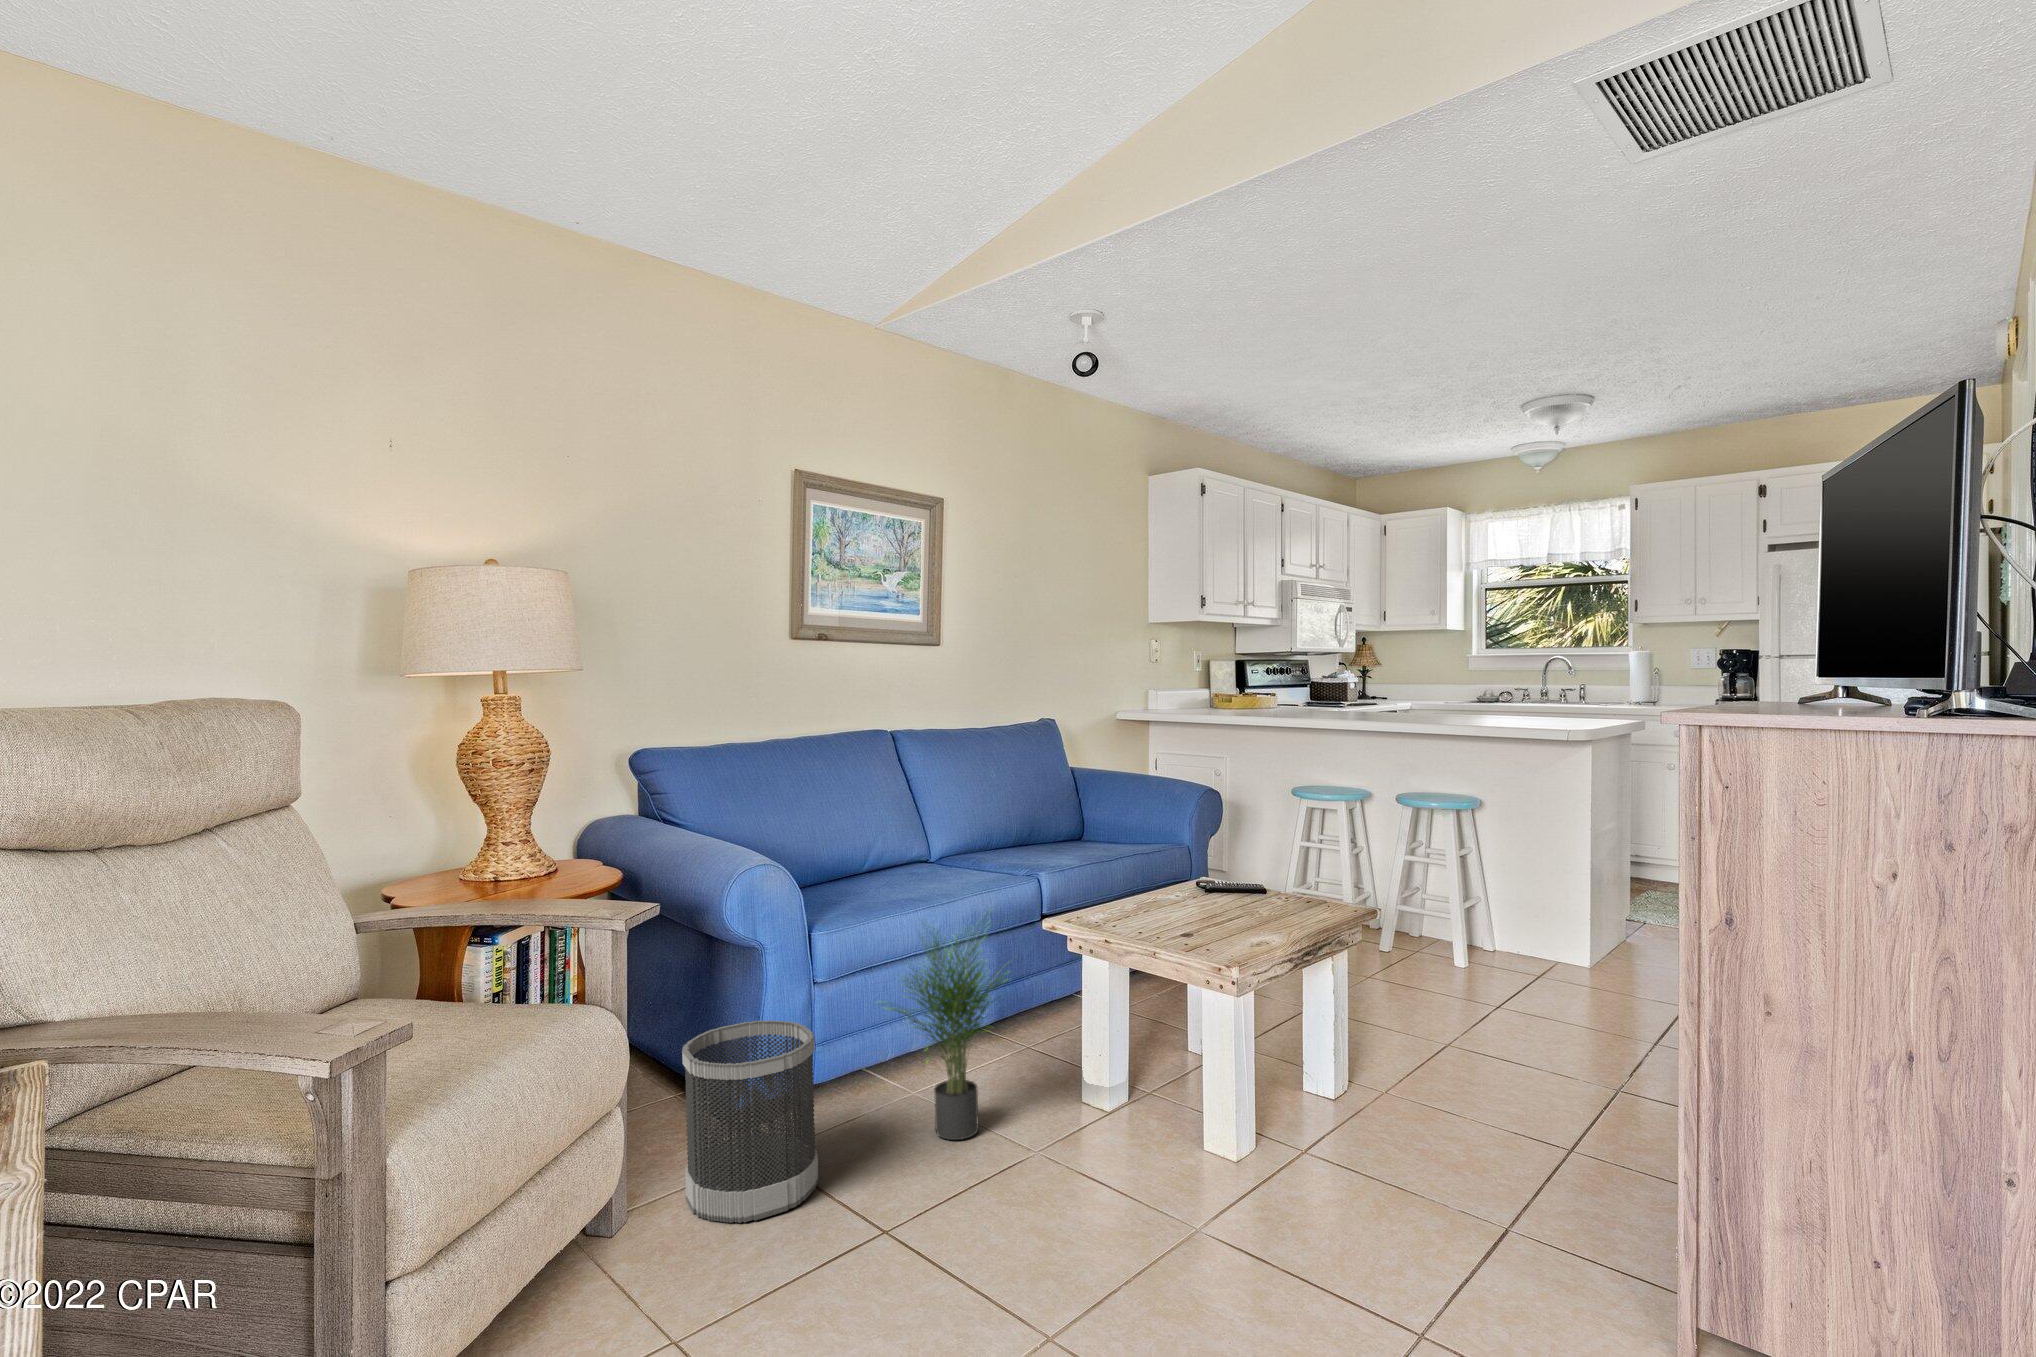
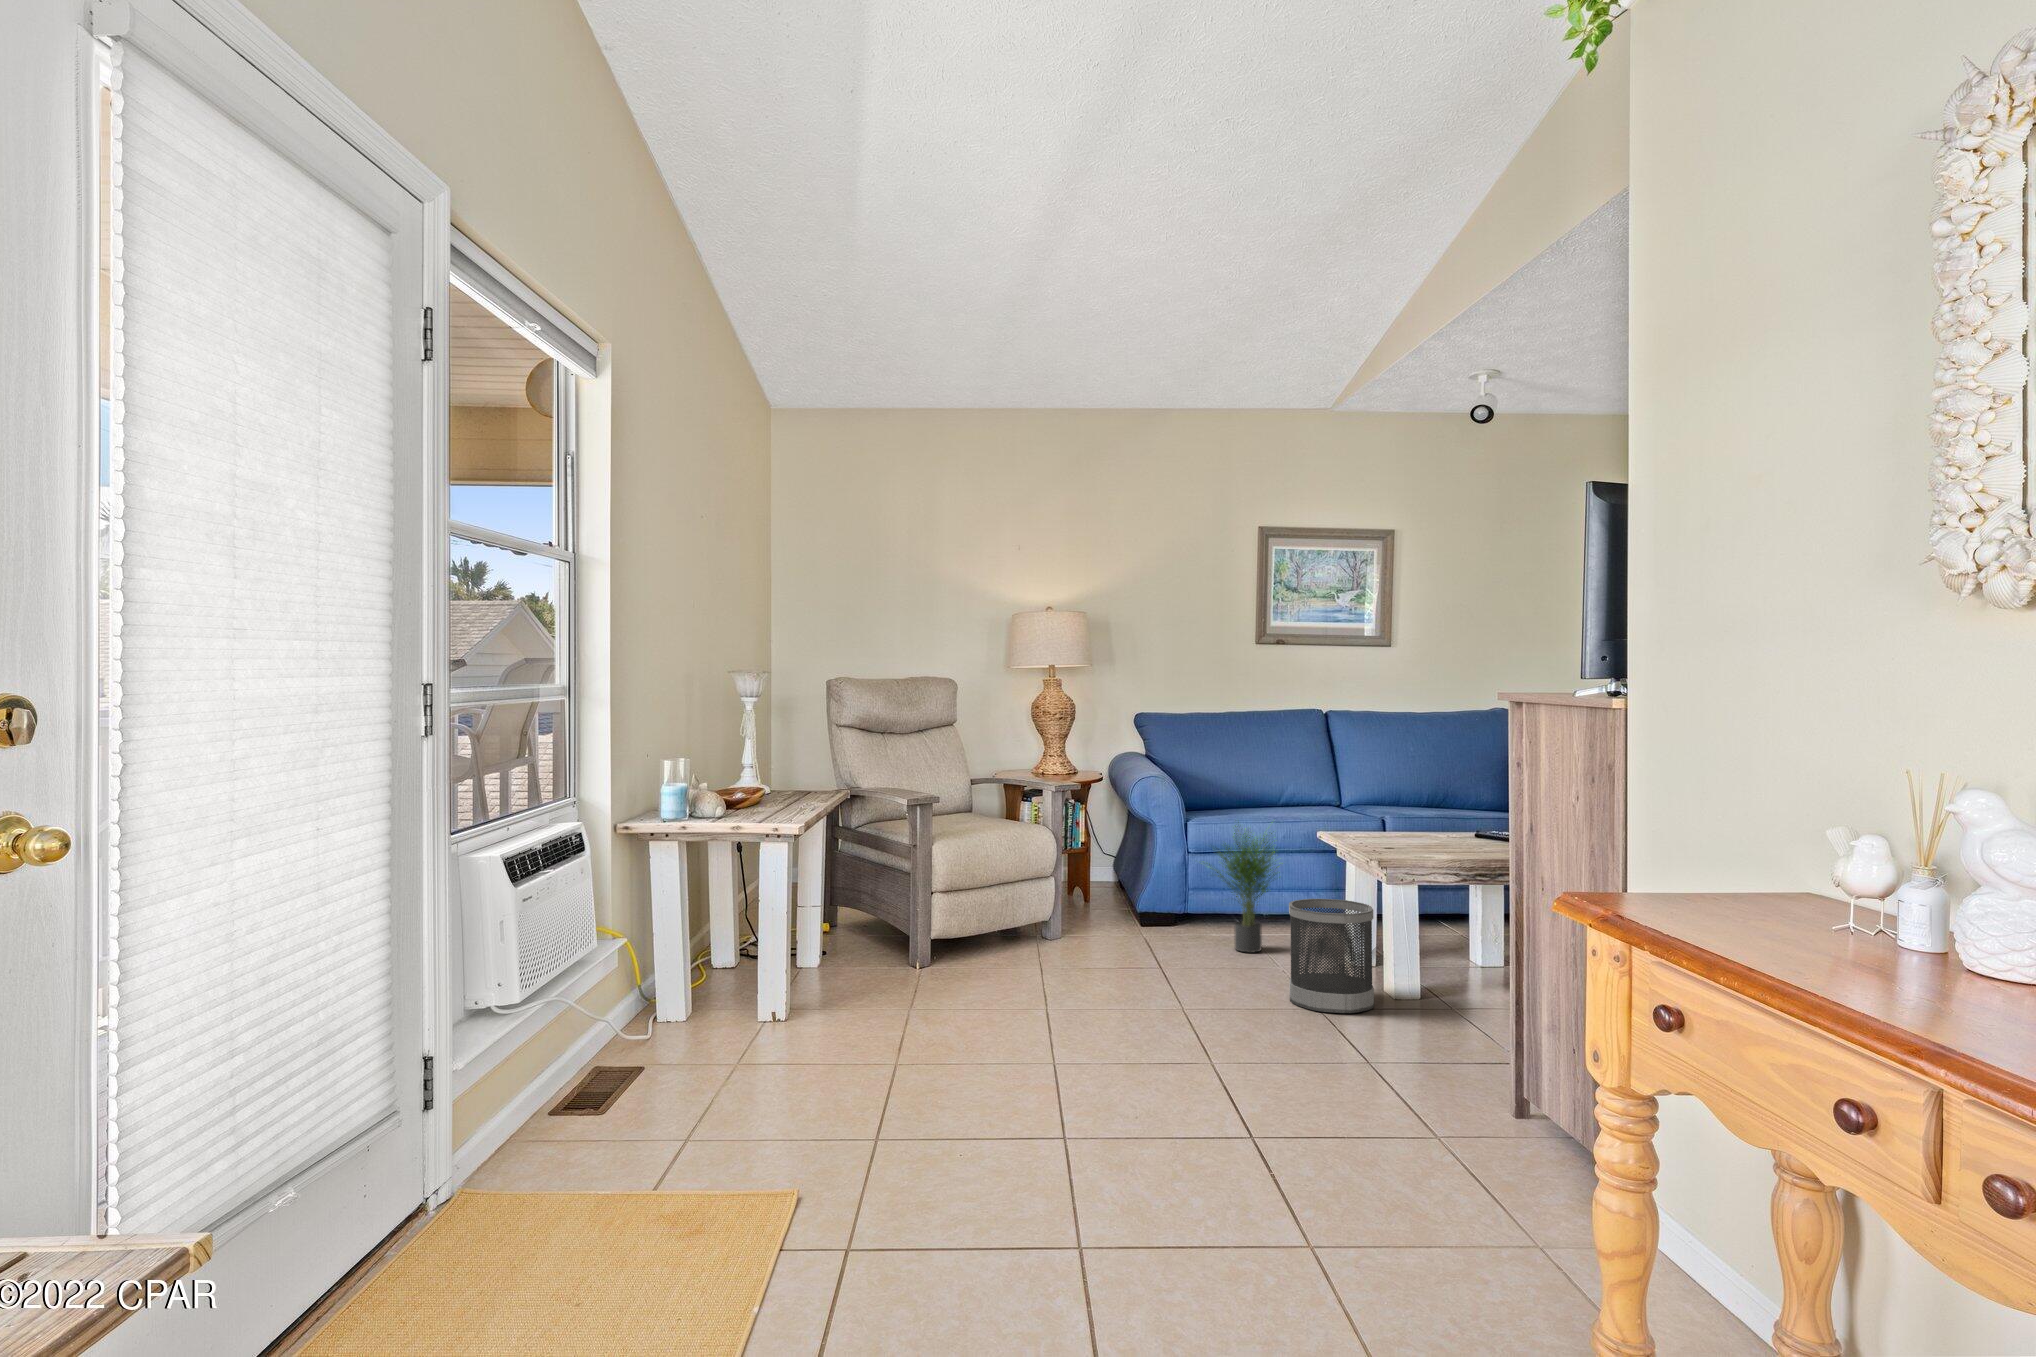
wastebasket: present [682,1020,818,1223] -> present [1289,899,1374,1013]

